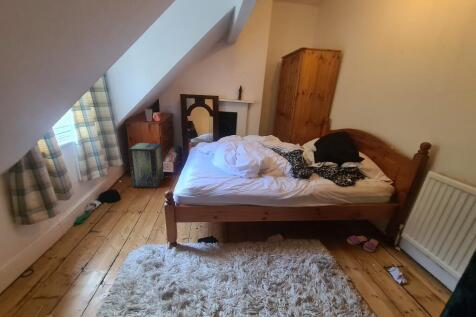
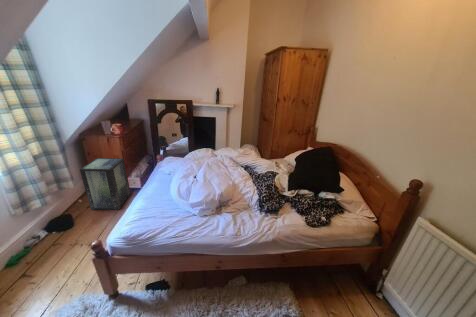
slippers: present [347,236,378,252] -> none [323,277,359,302]

